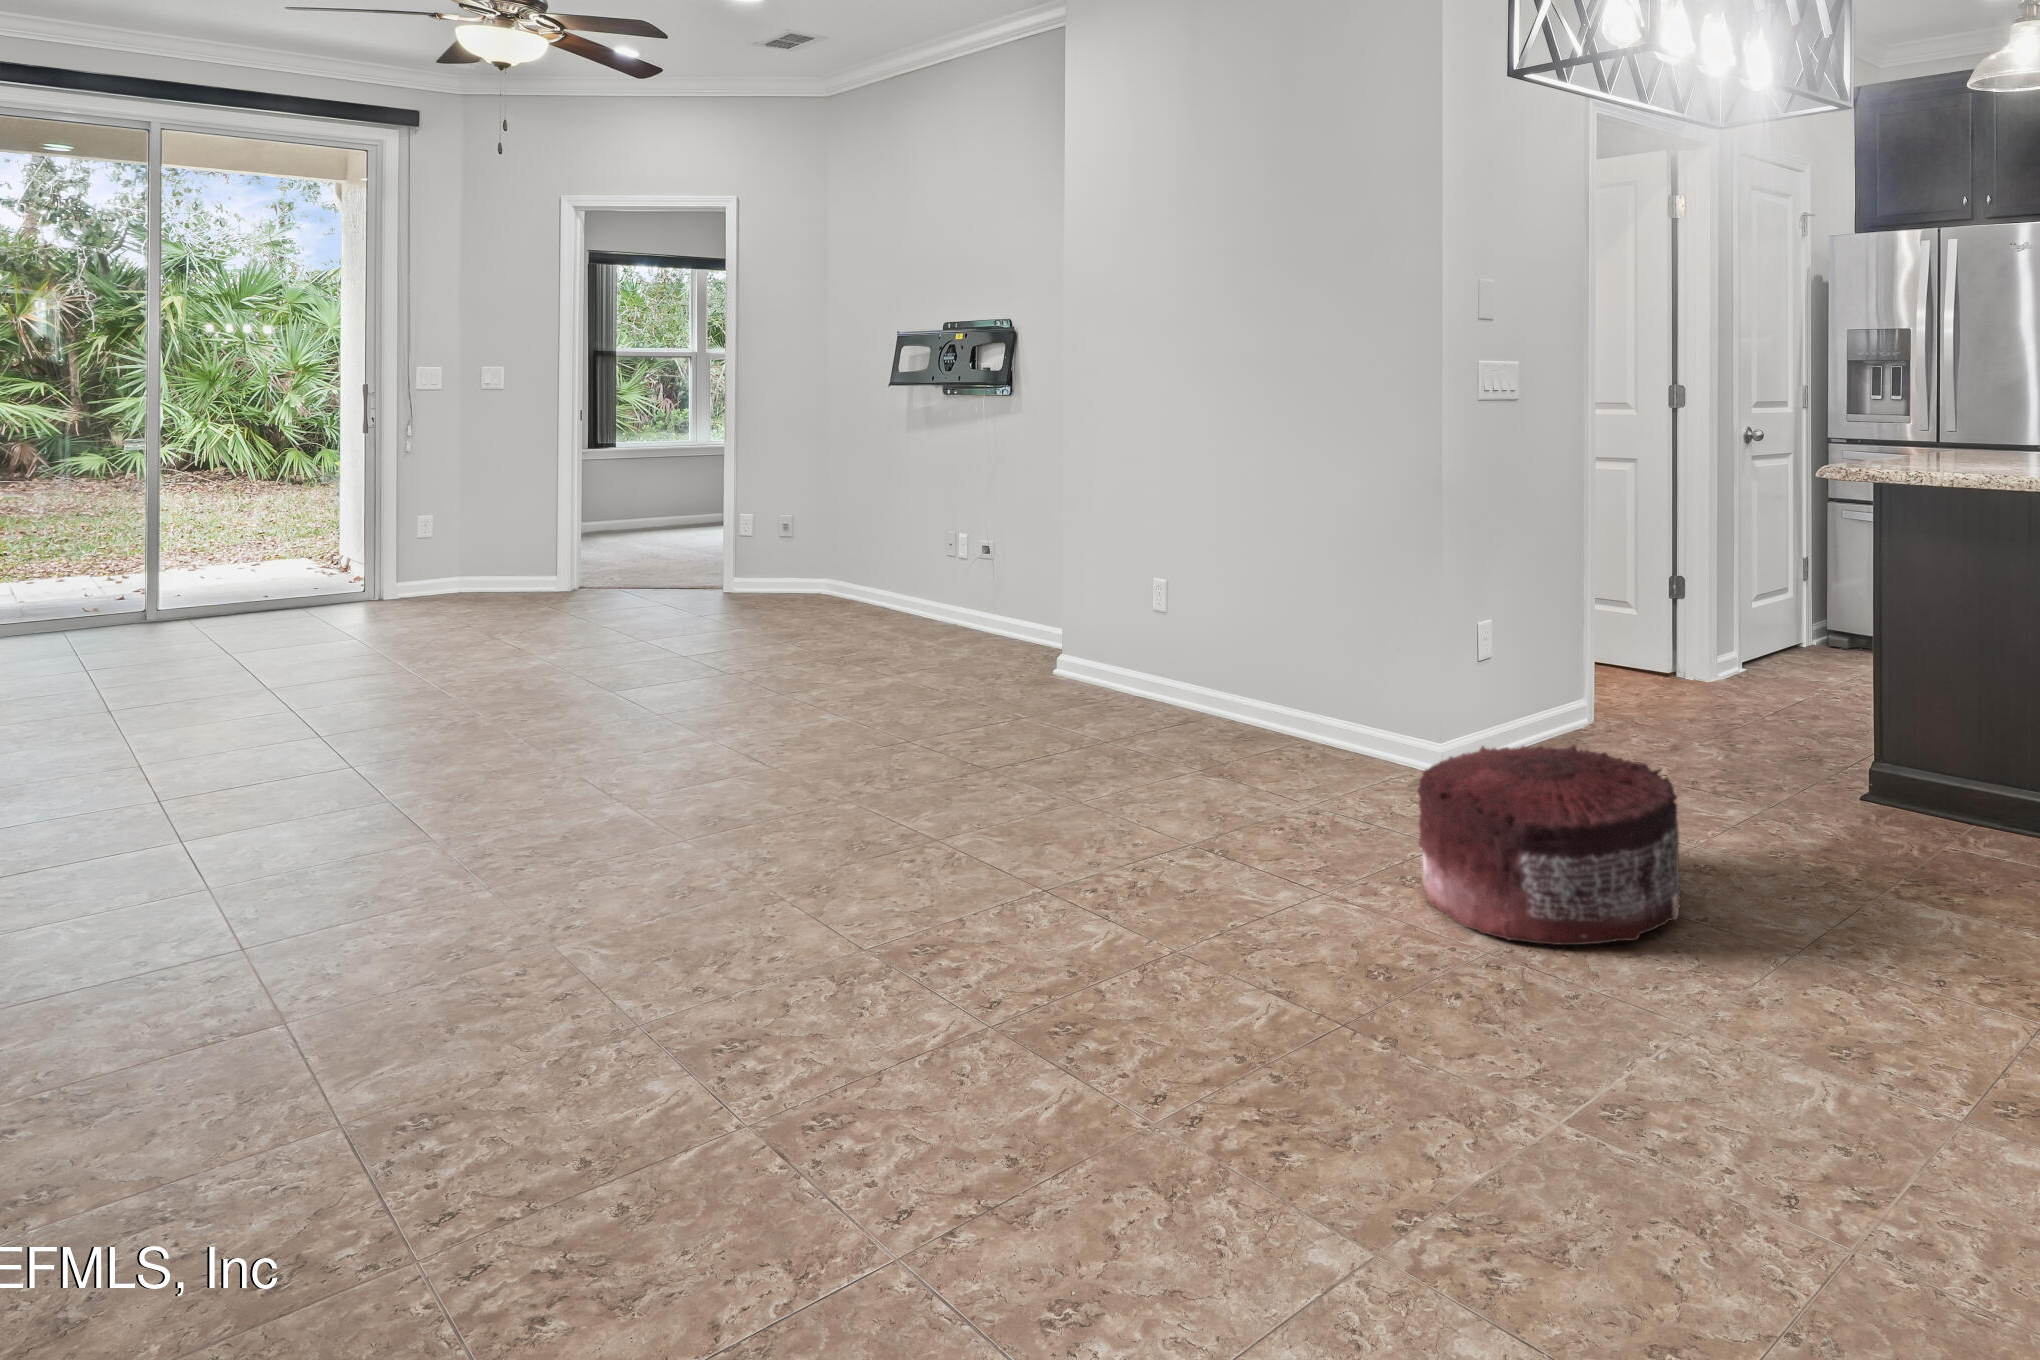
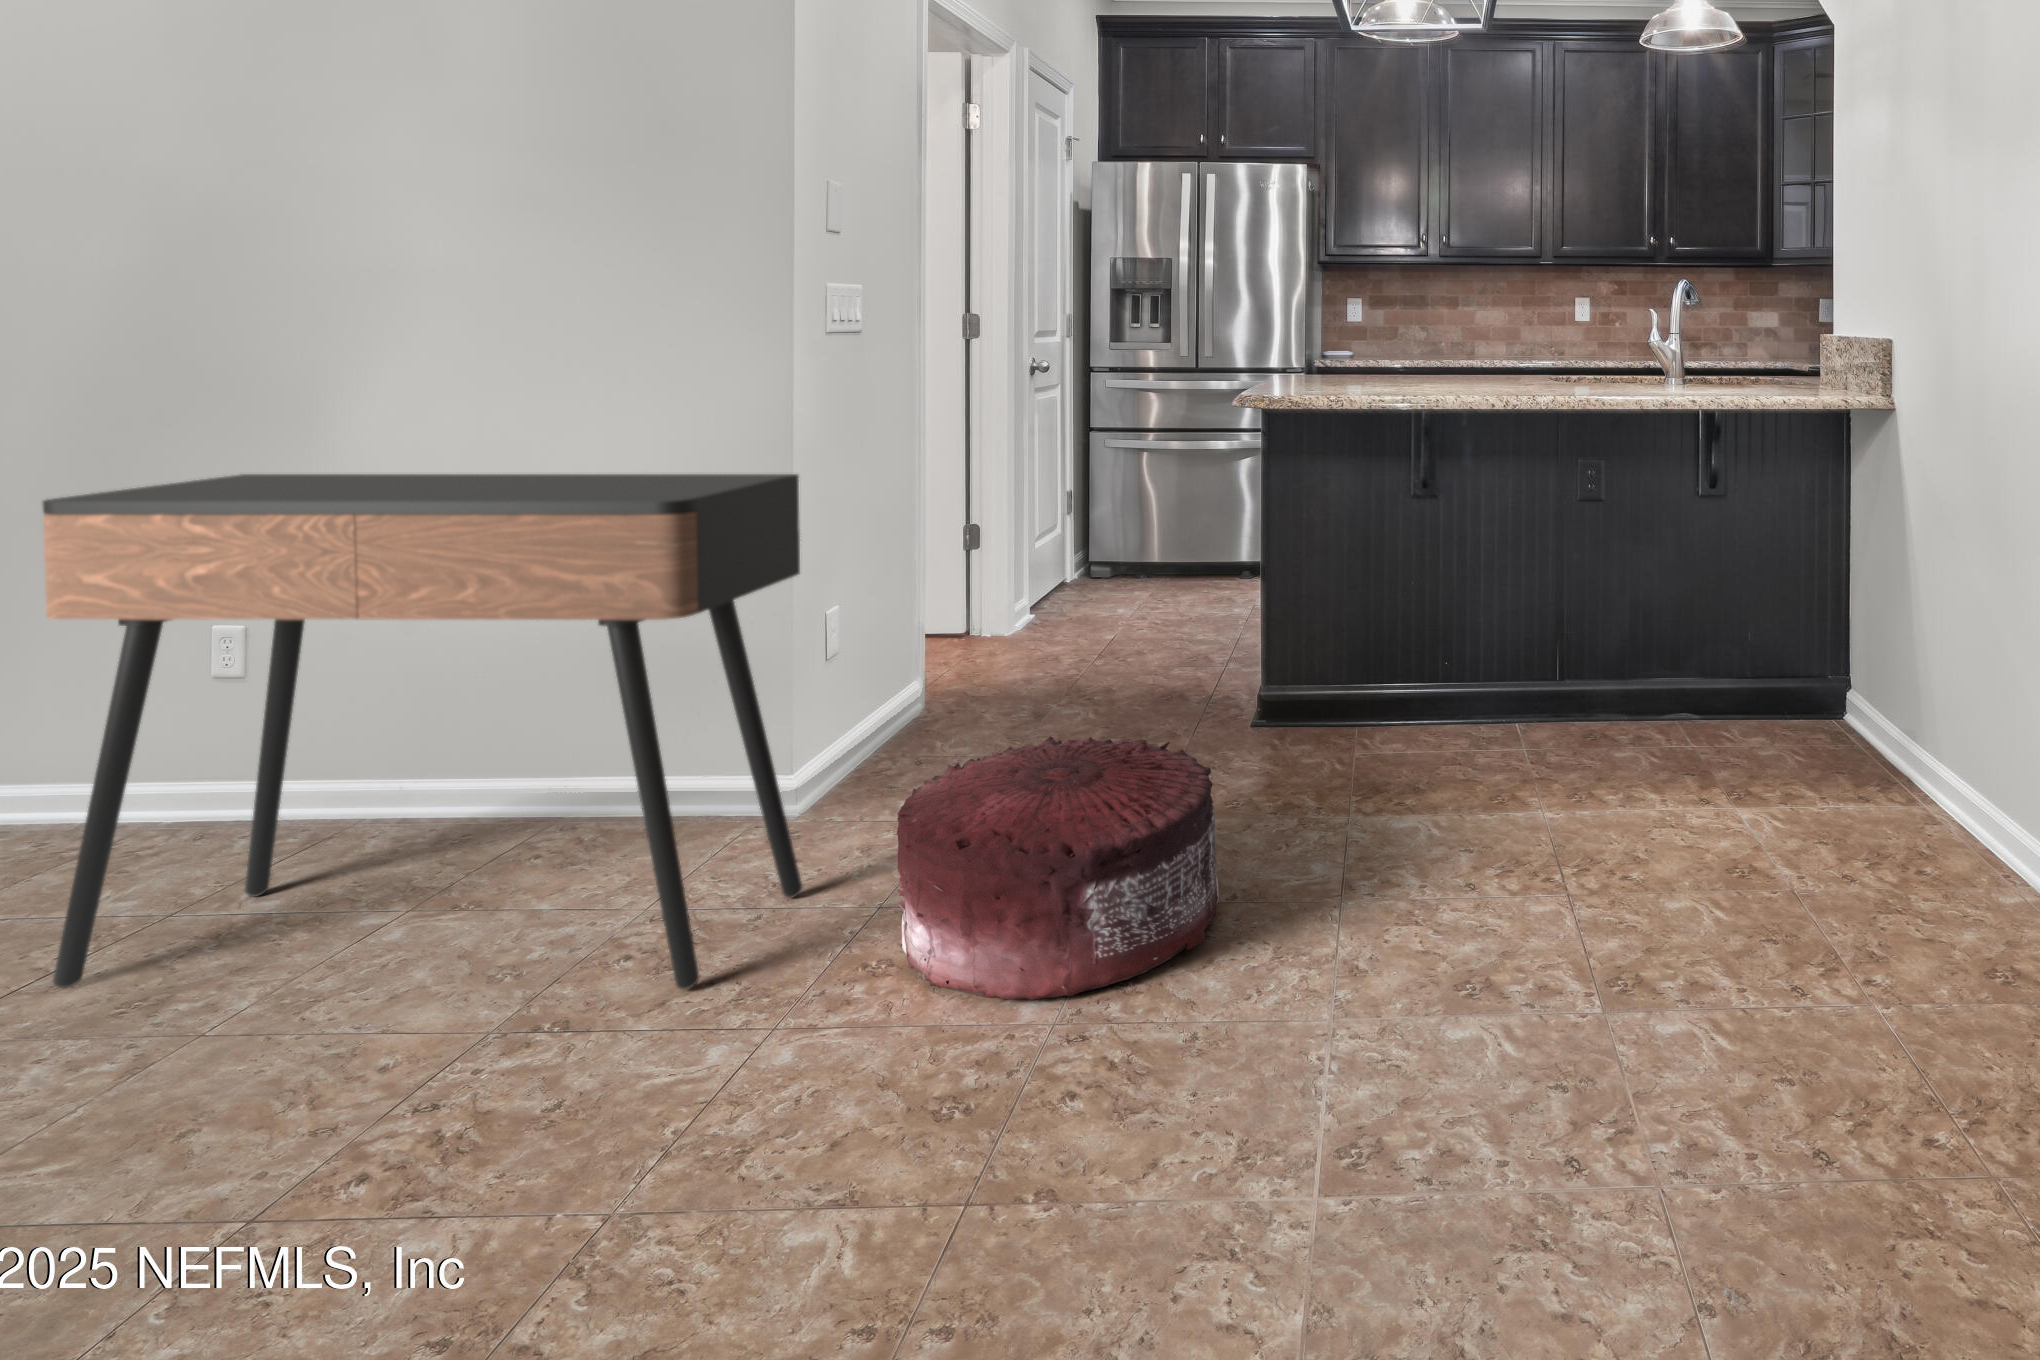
console table: none [1040,481,1402,857] -> present [42,474,802,990]

